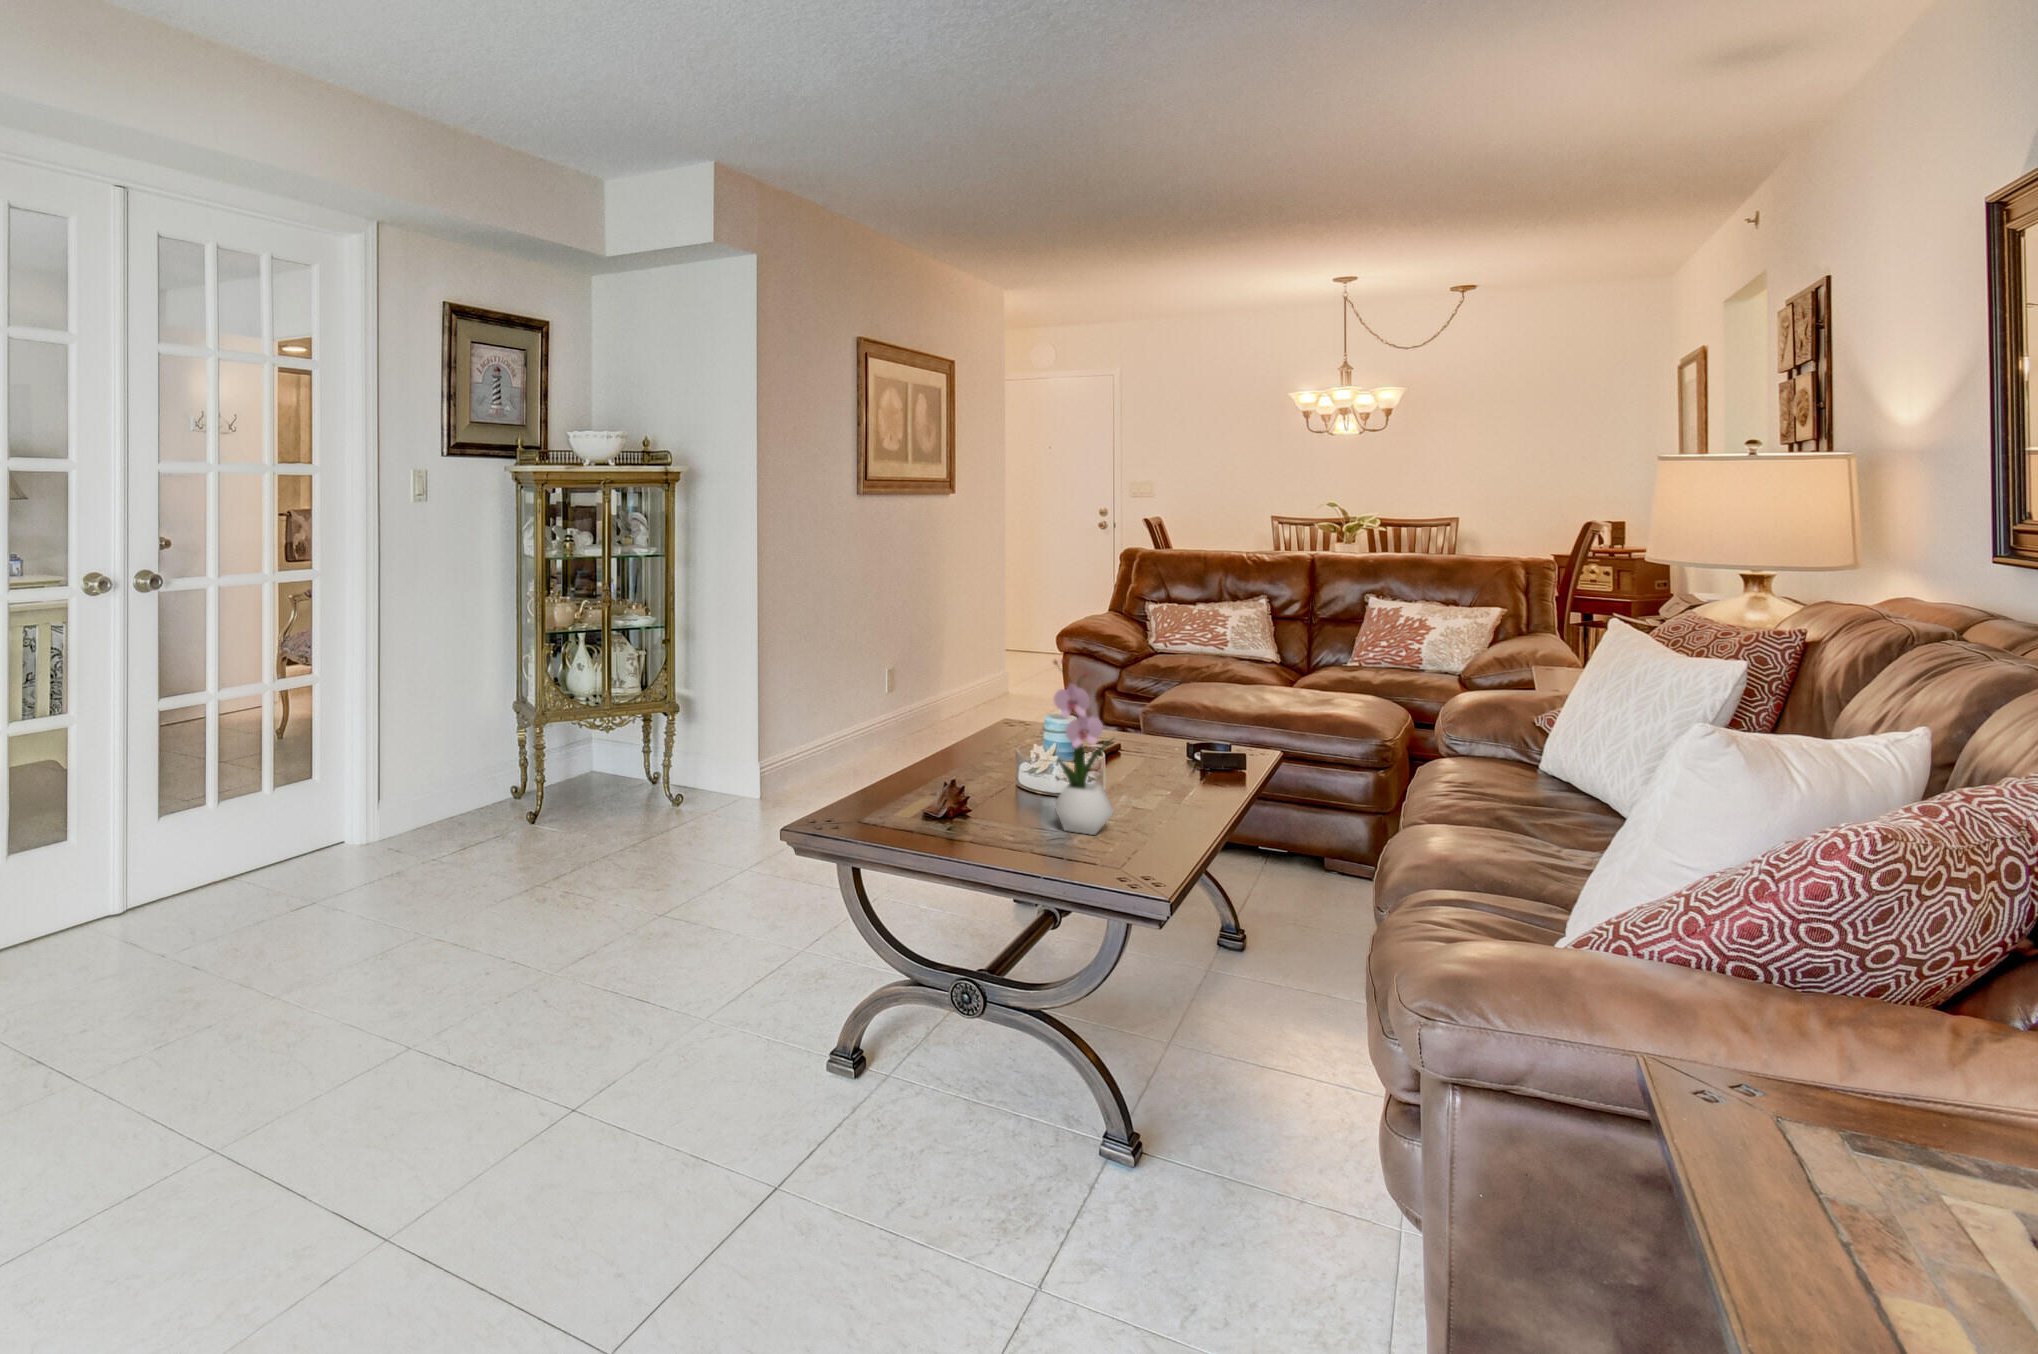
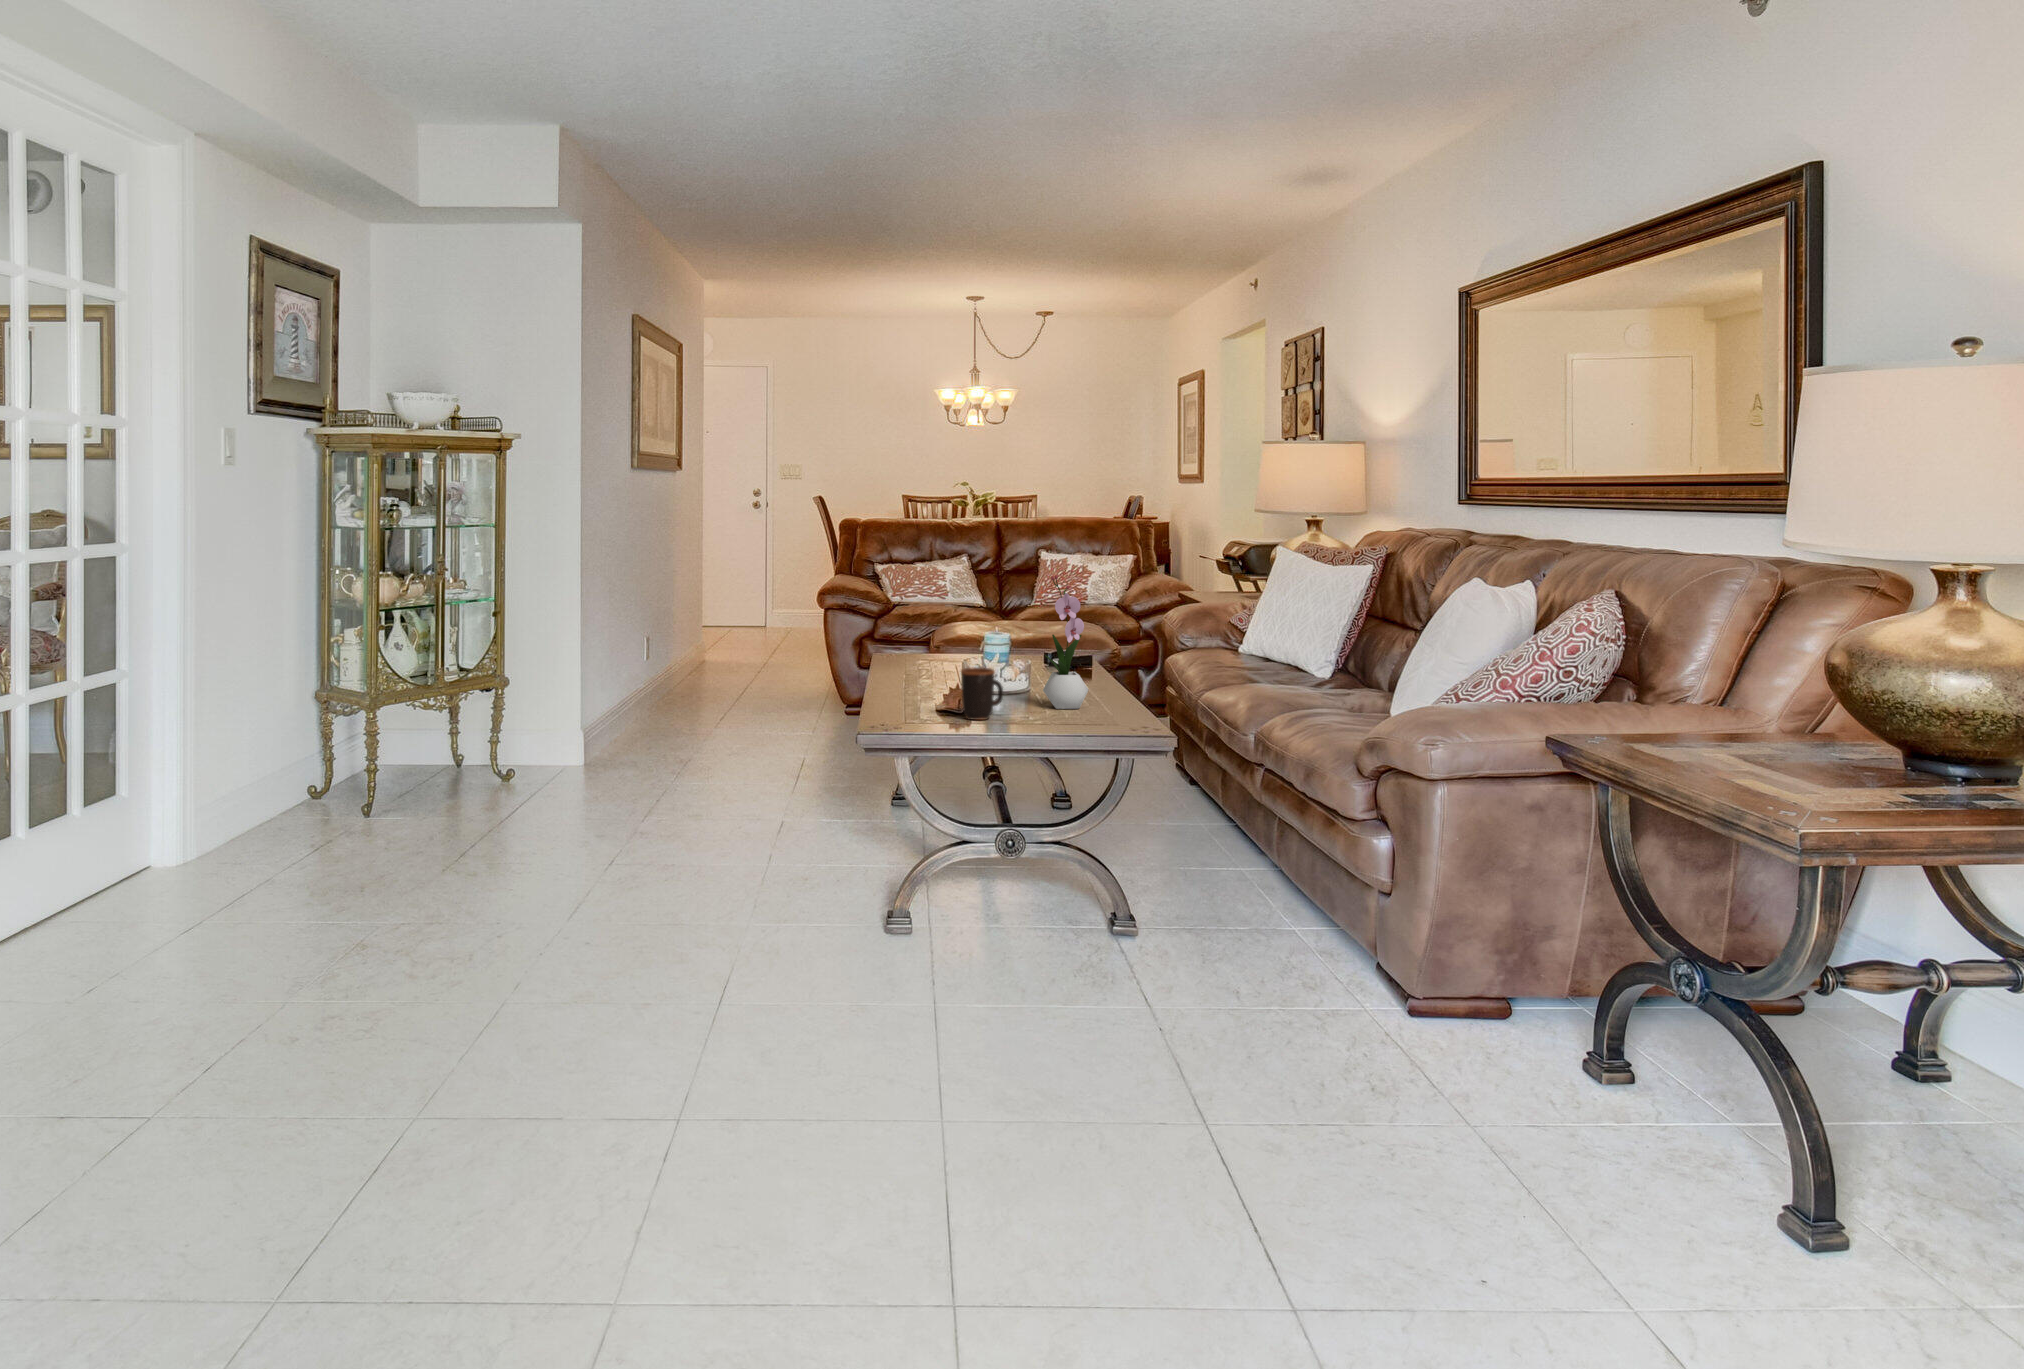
mug: none [916,765,981,833] -> present [961,667,1004,720]

